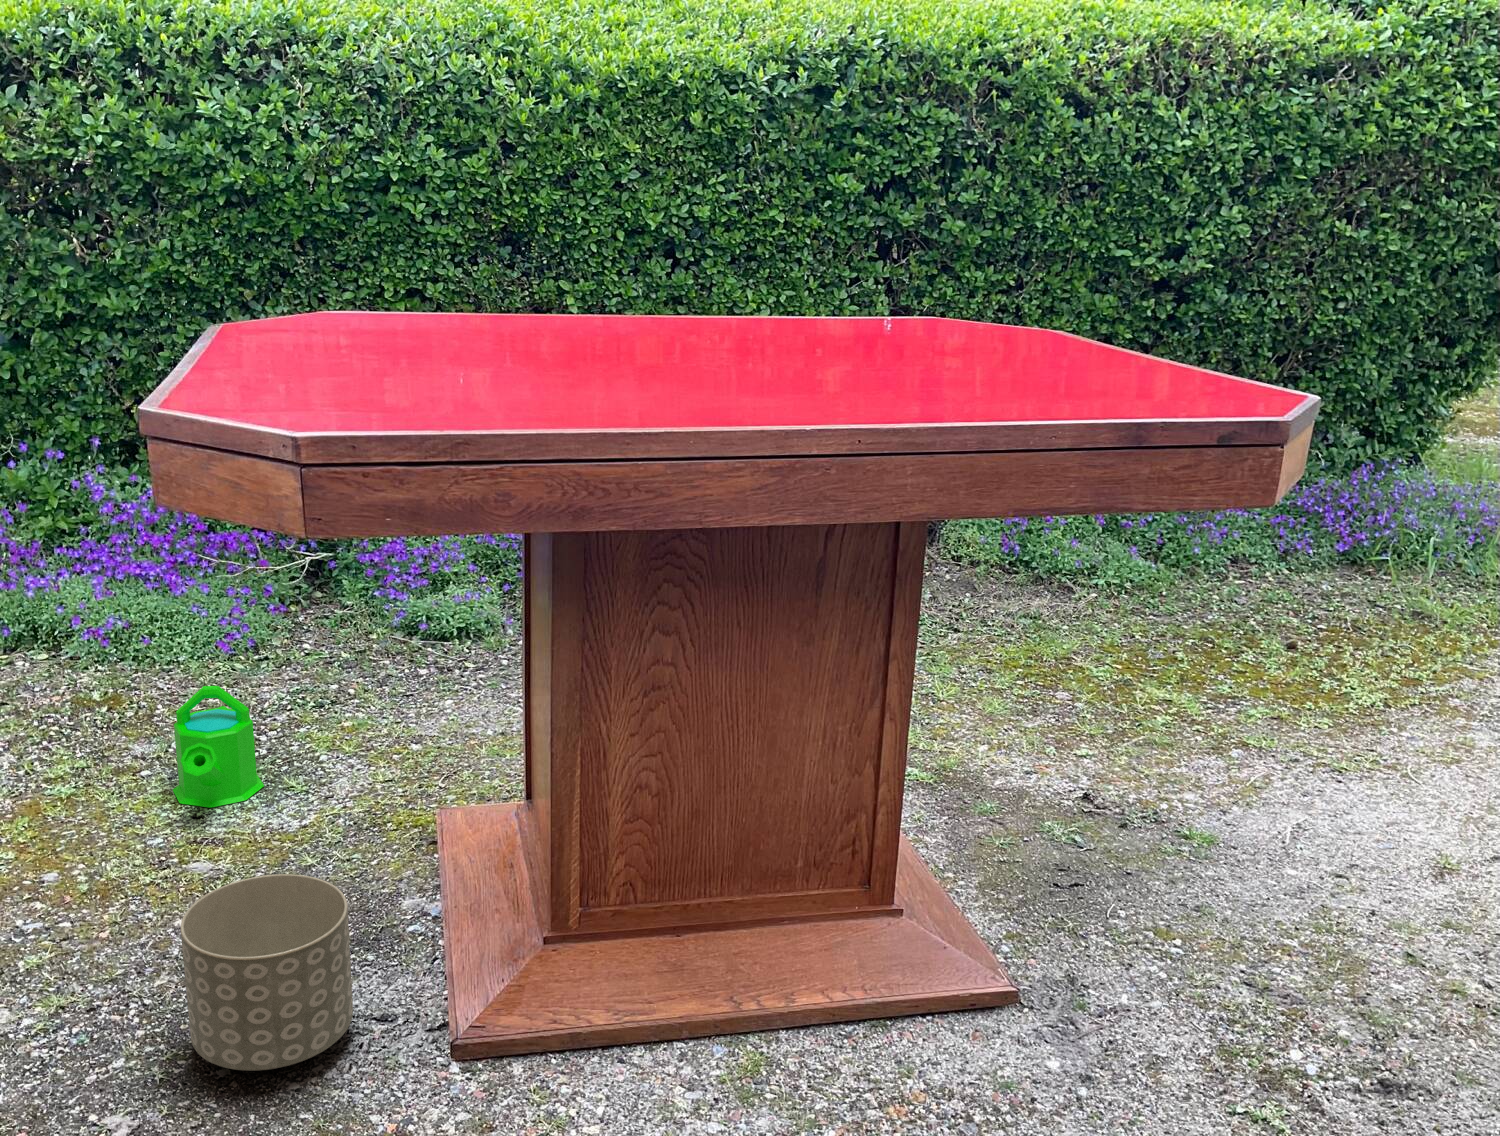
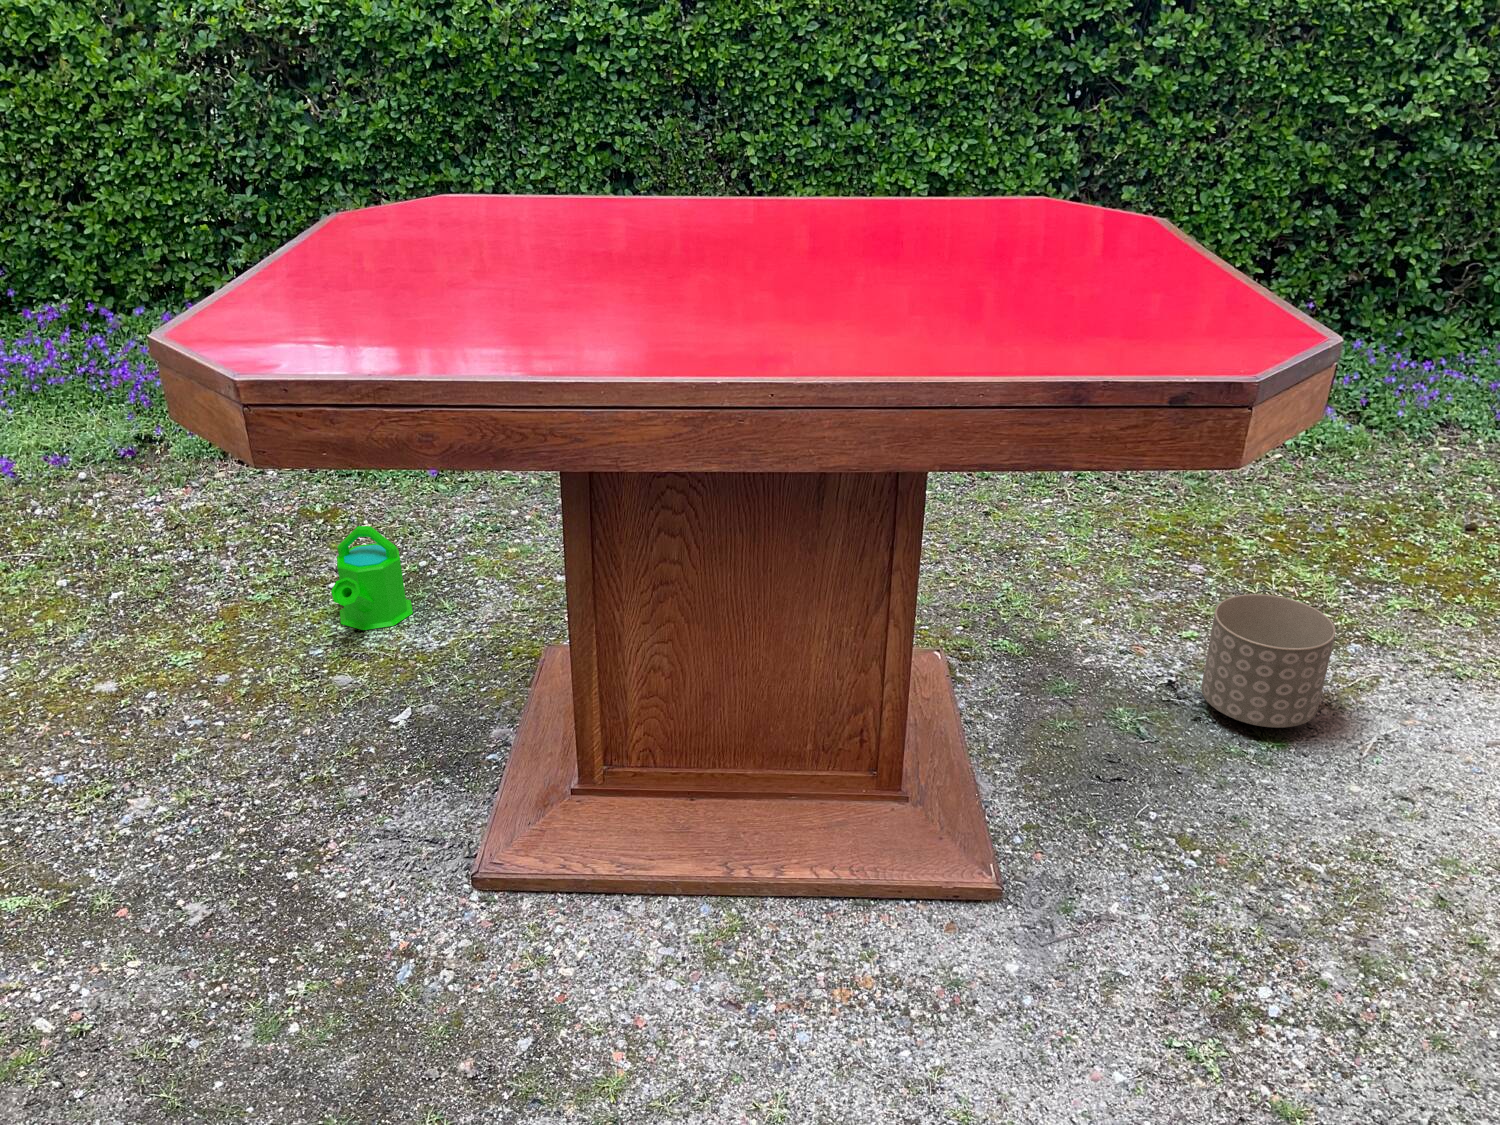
planter: present [181,874,353,1071] -> present [1201,594,1336,728]

